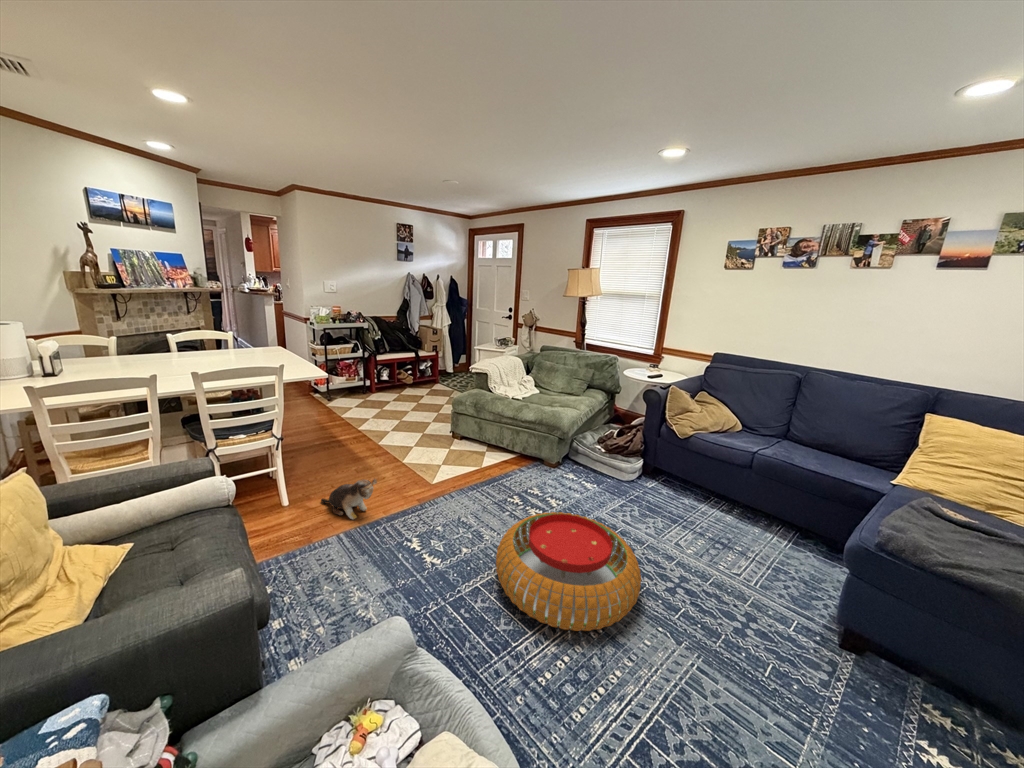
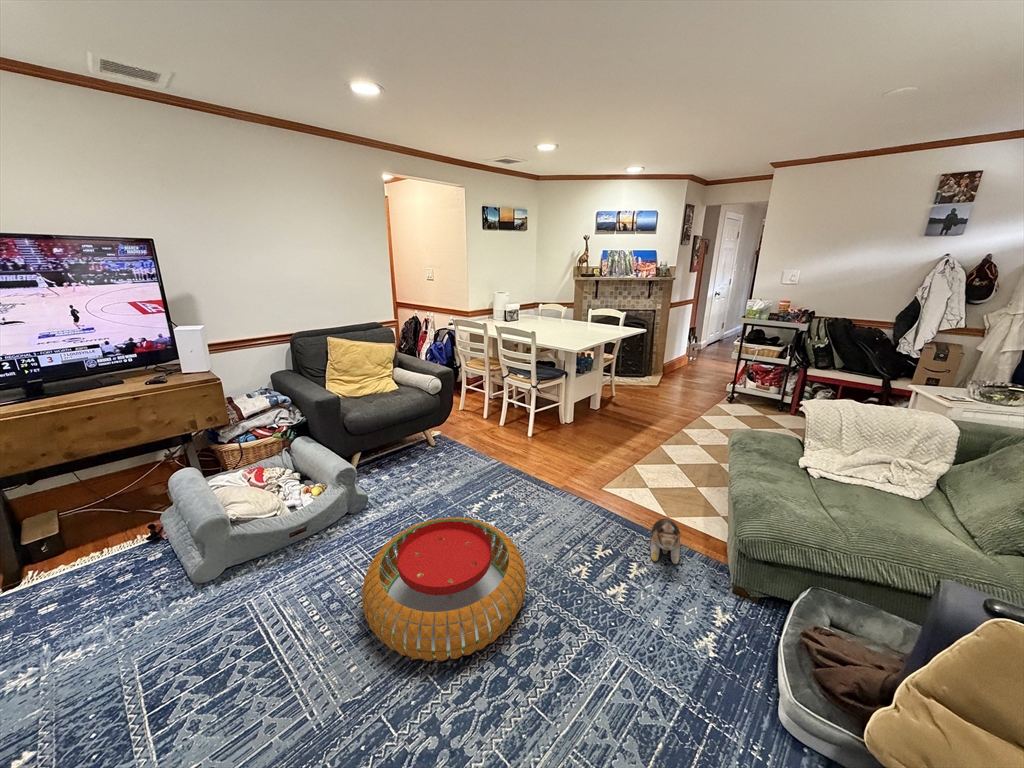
plush toy: present [321,479,377,519] -> present [650,519,681,564]

